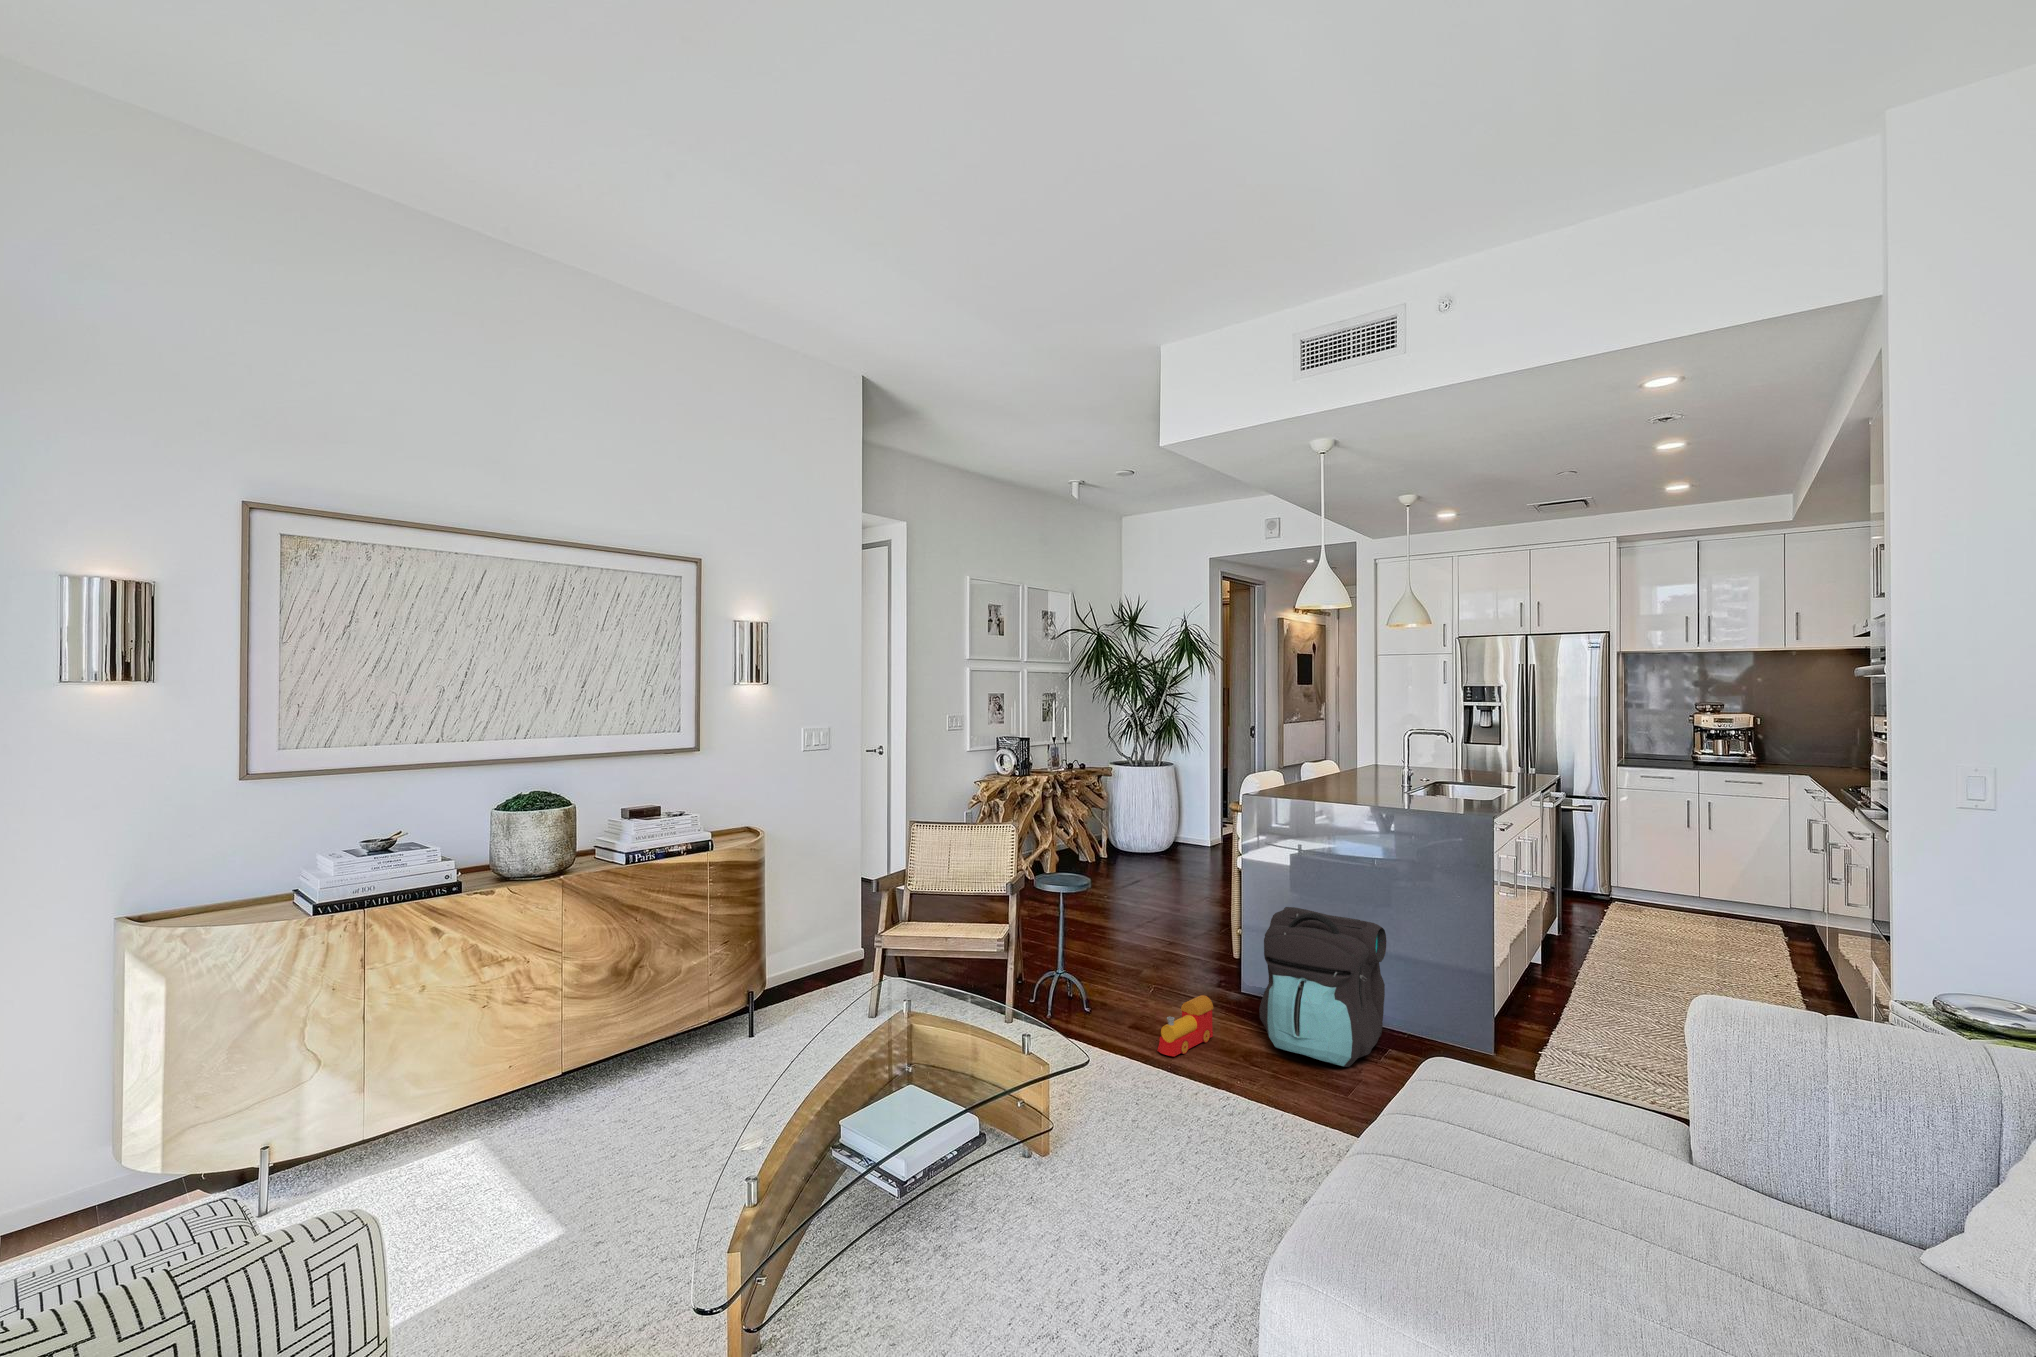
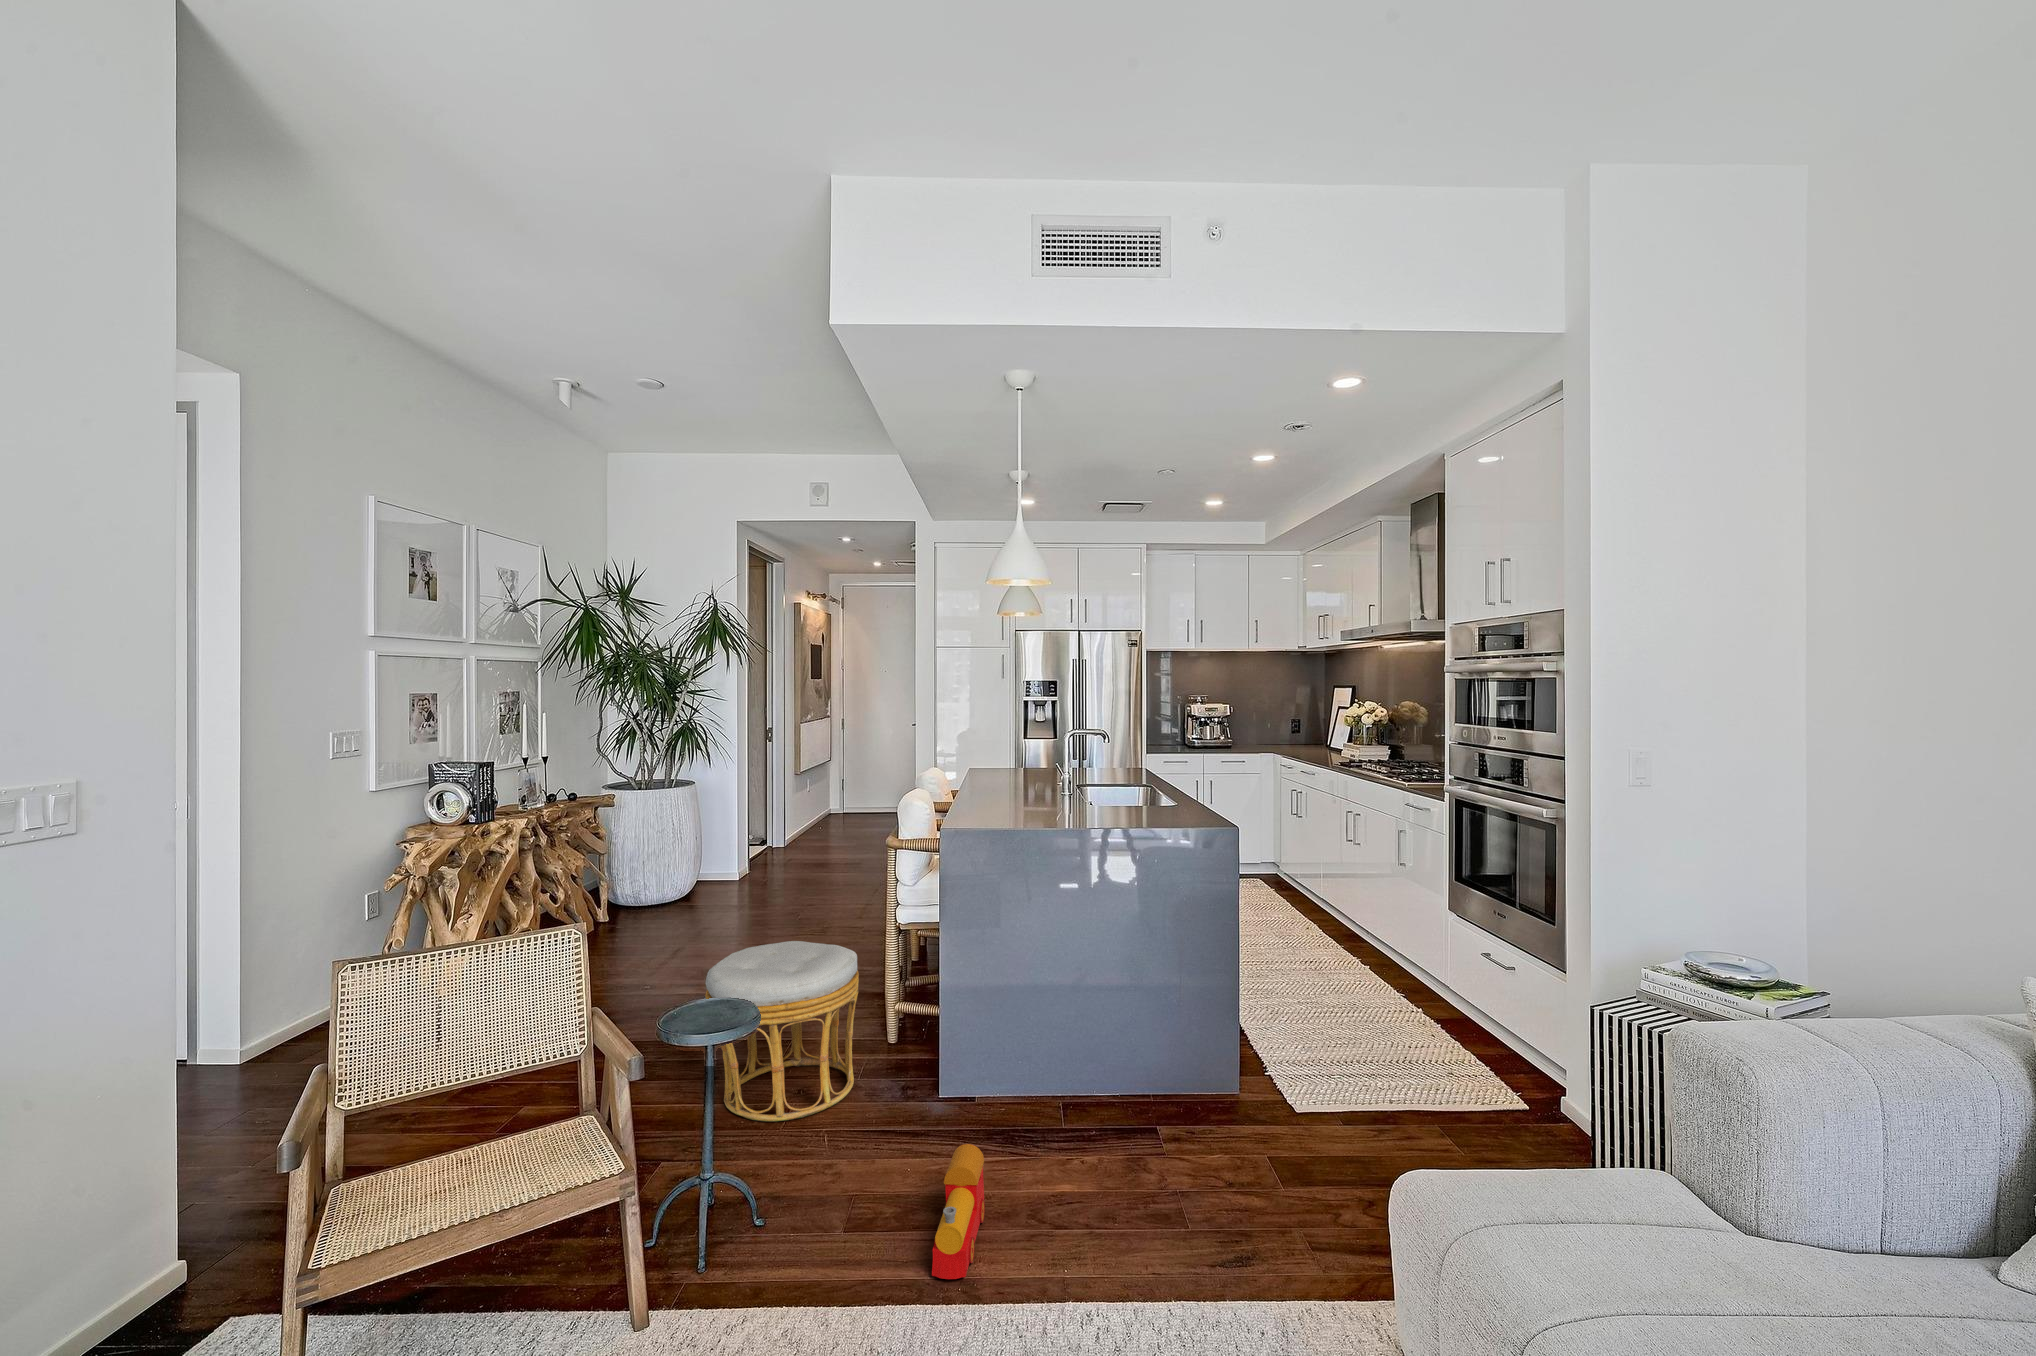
ottoman: none [1097,868,1194,975] -> present [705,941,859,1122]
backpack: present [1259,907,1386,1067] -> none [1042,970,1203,1195]

